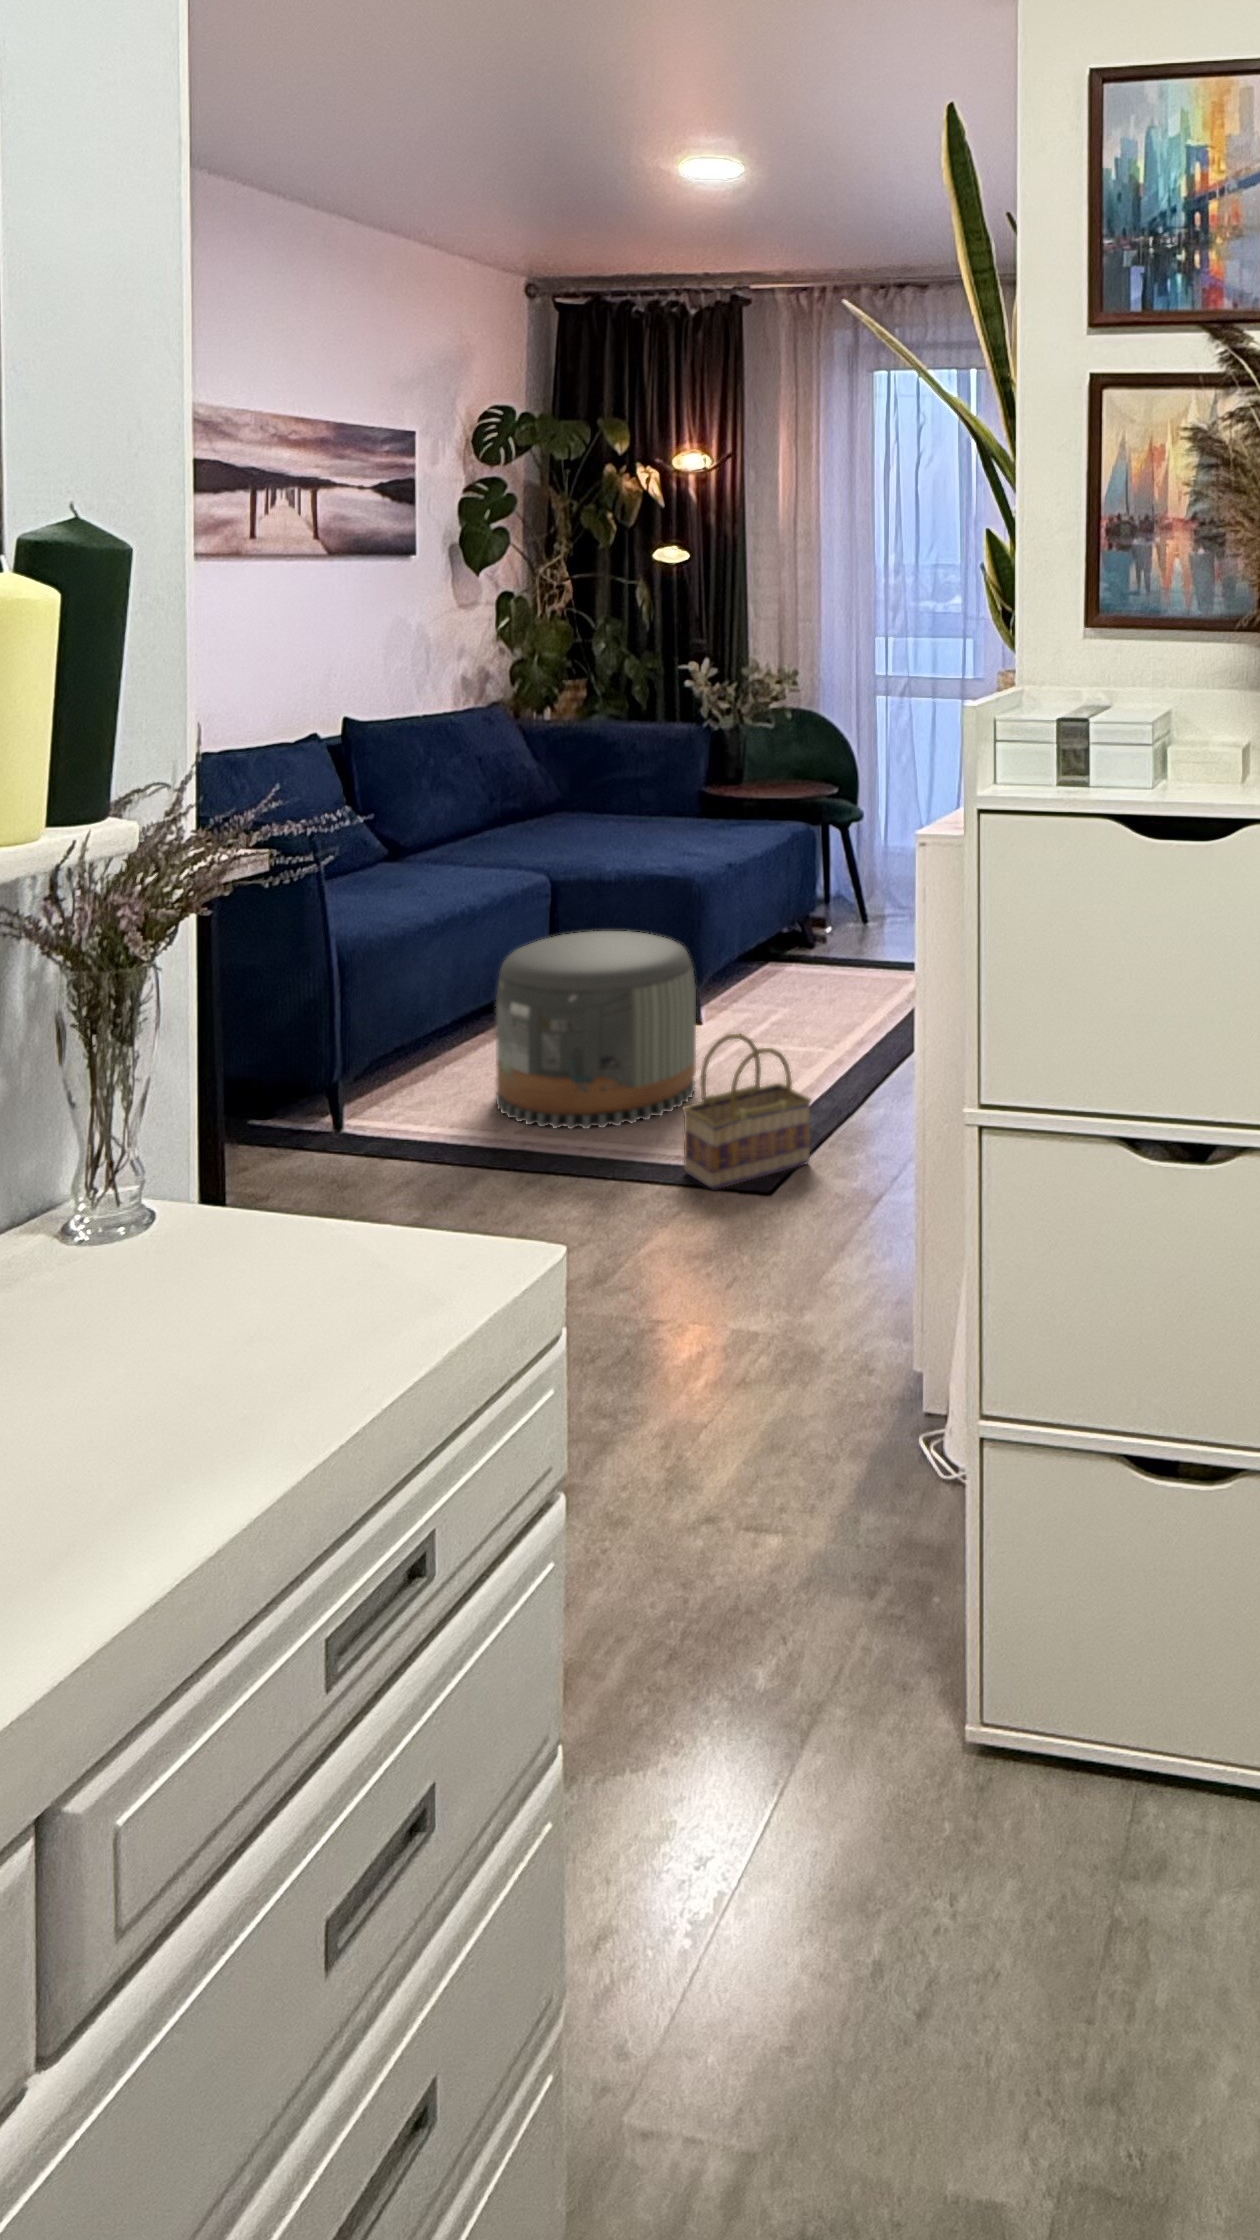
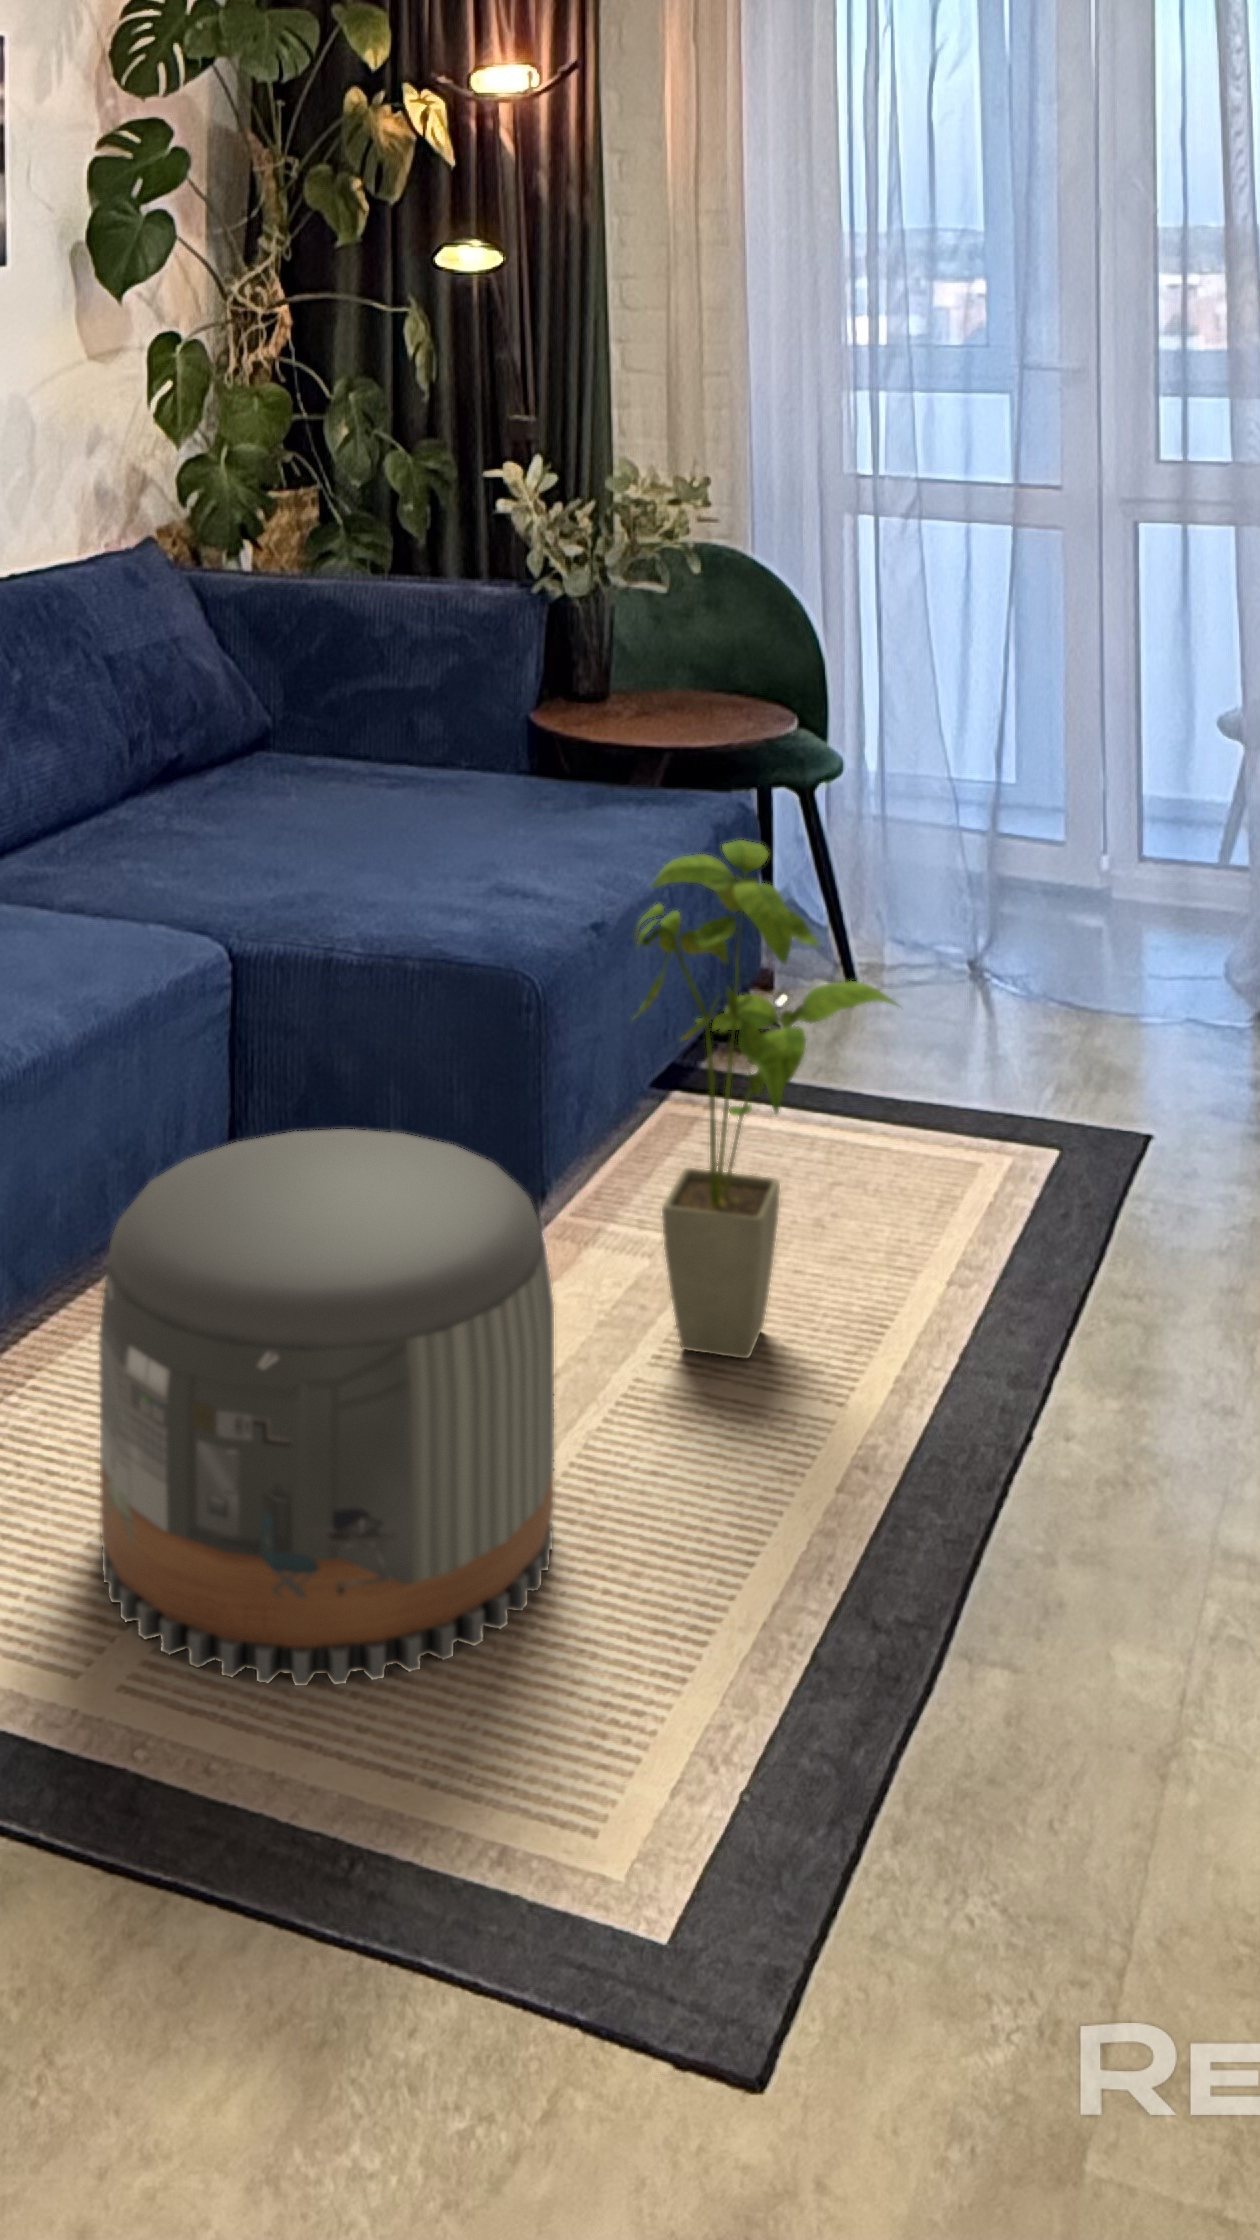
house plant: none [737,811,861,1039] -> present [635,840,898,1358]
basket: present [682,1034,811,1190] -> none [540,1539,882,2034]

